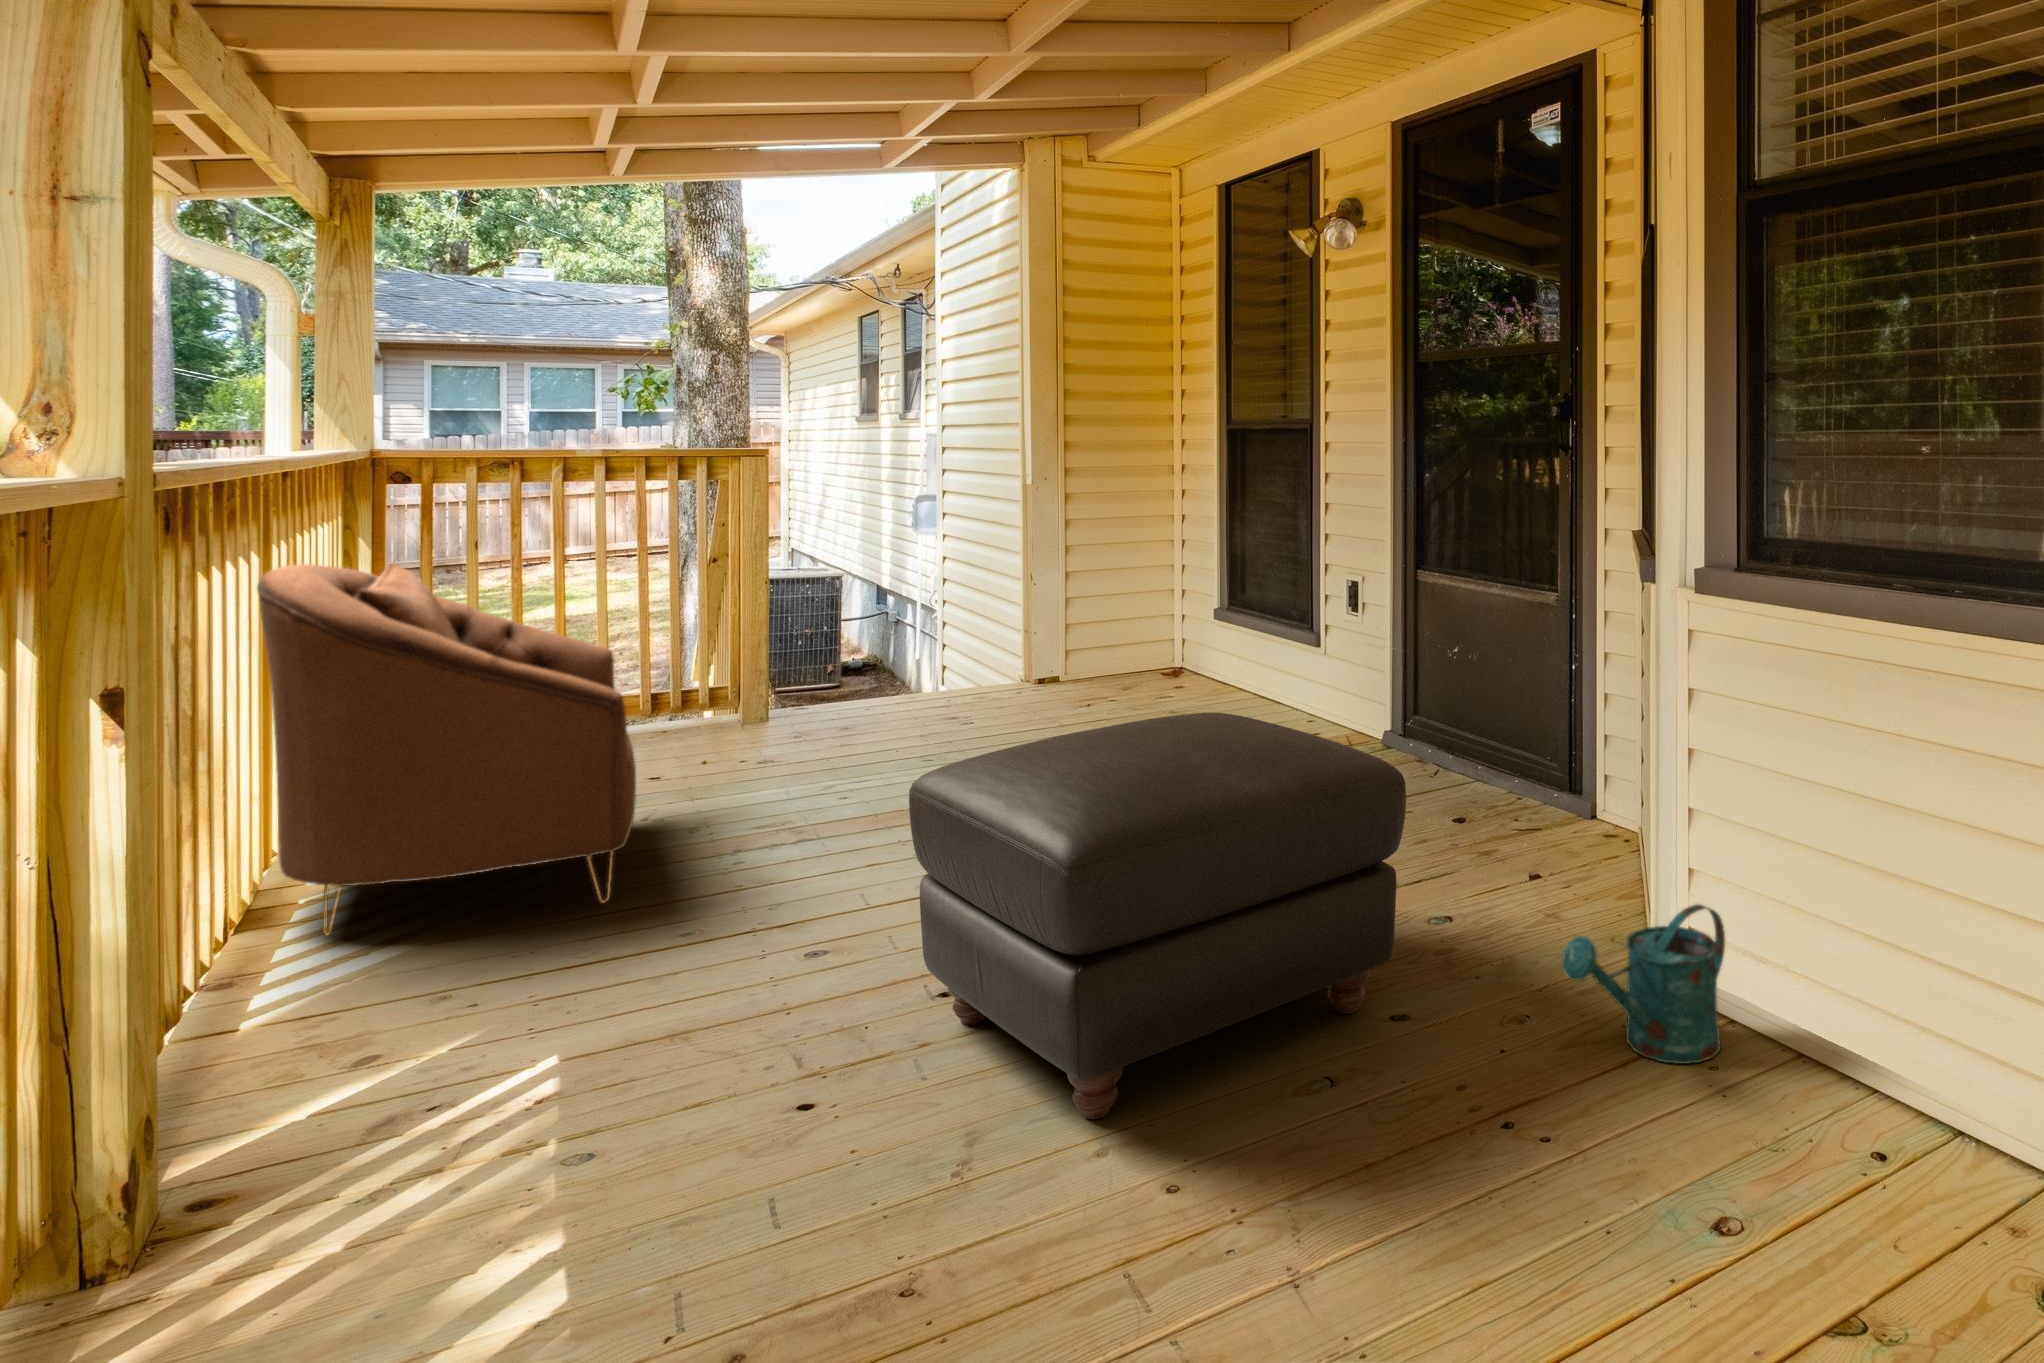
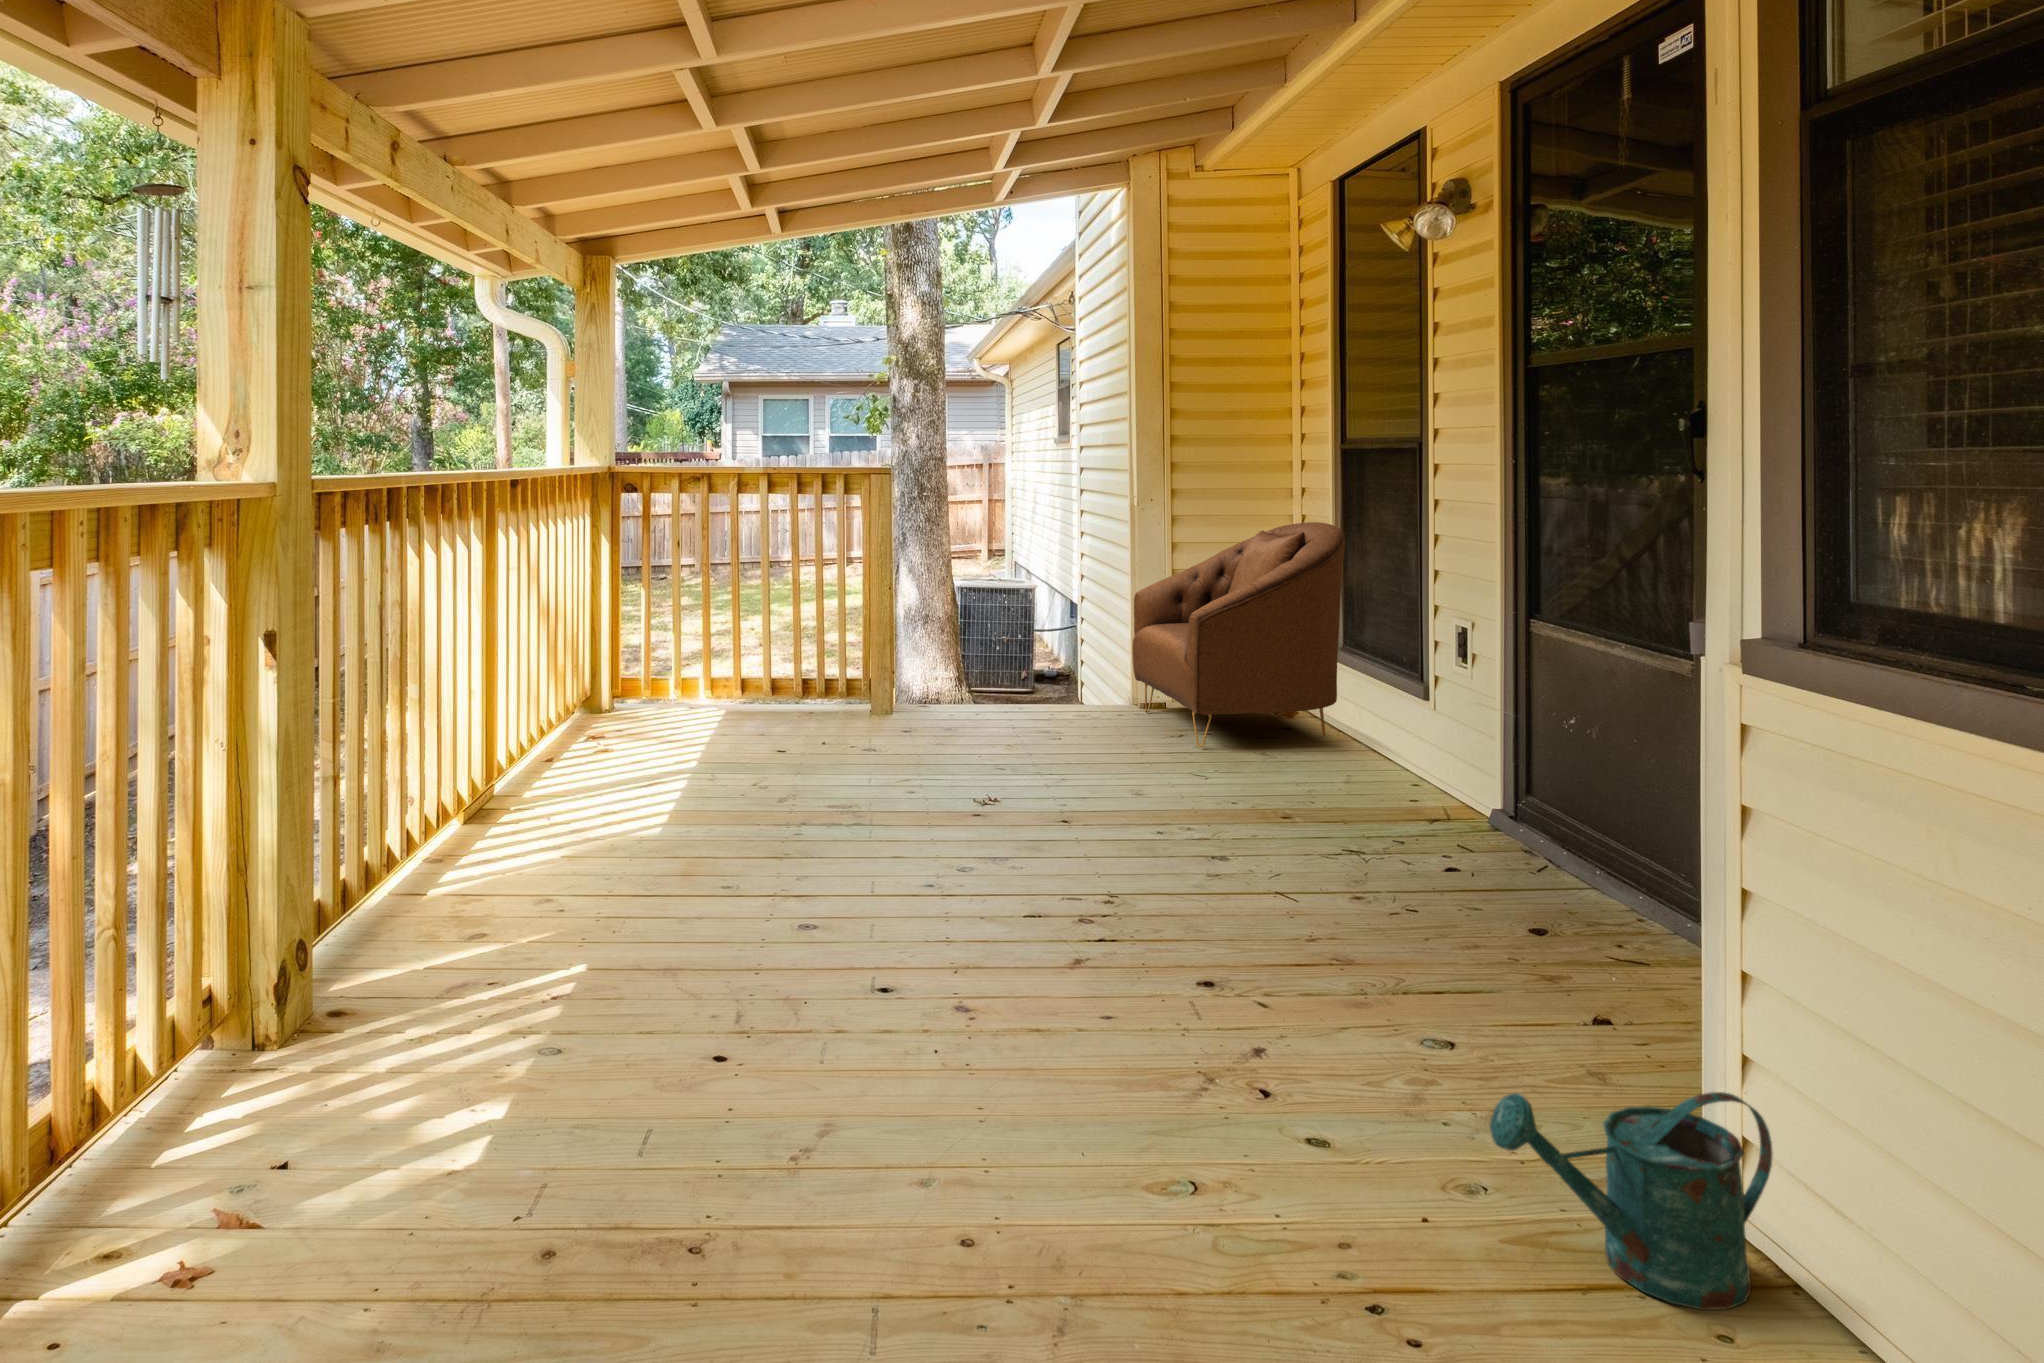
armchair: present [257,563,636,935] -> present [1132,522,1345,747]
ottoman: present [909,712,1406,1119] -> none [838,752,1332,1154]

